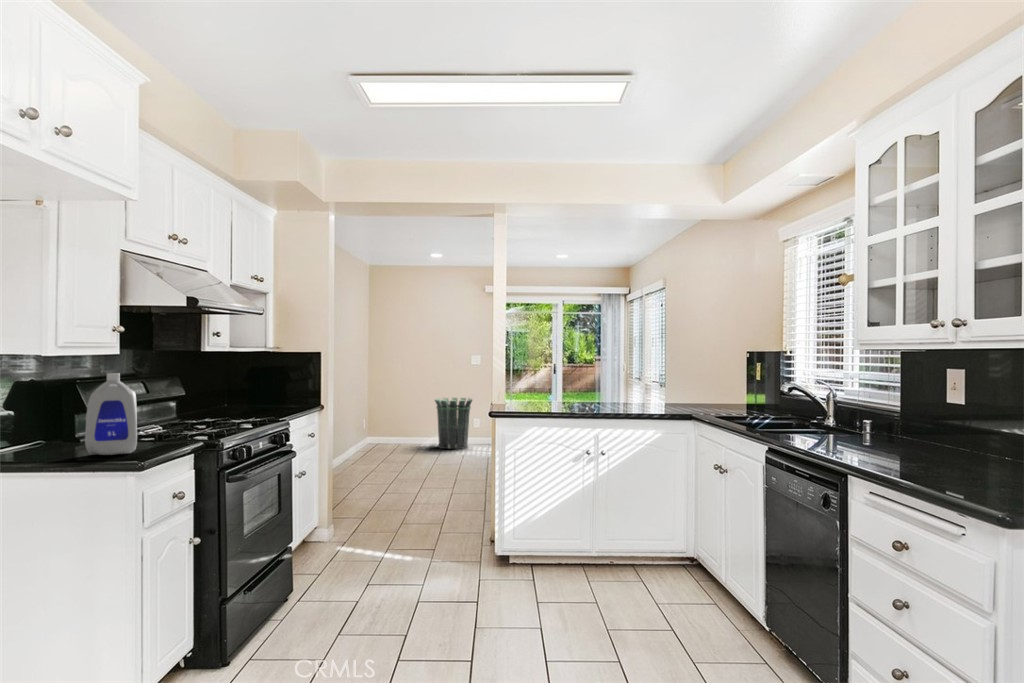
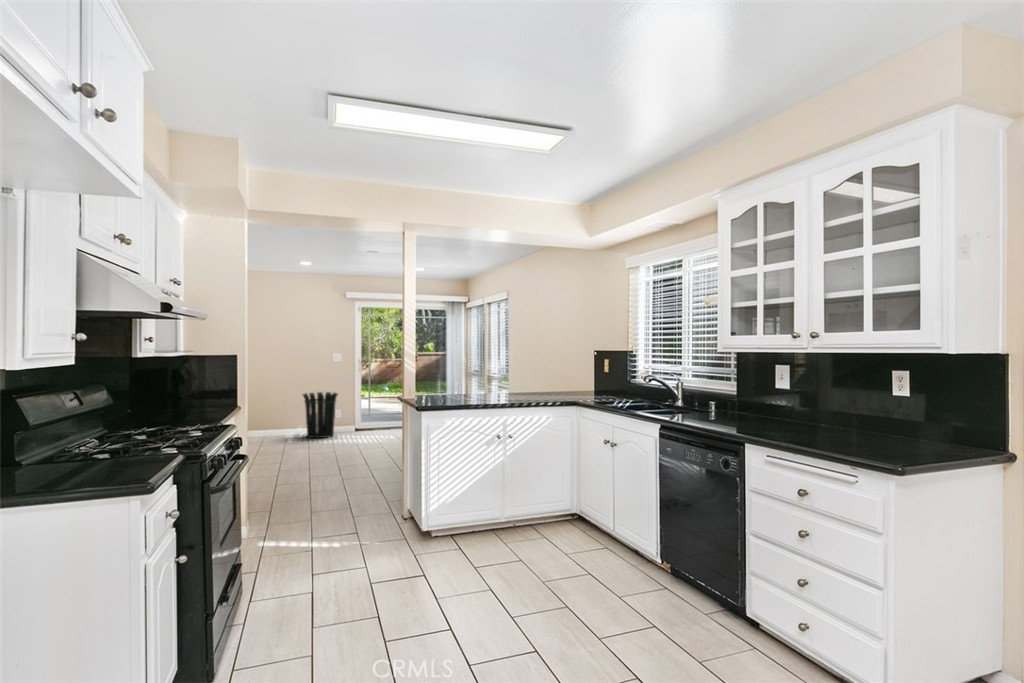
bottle: present [85,373,137,455] -> none [61,389,129,480]

